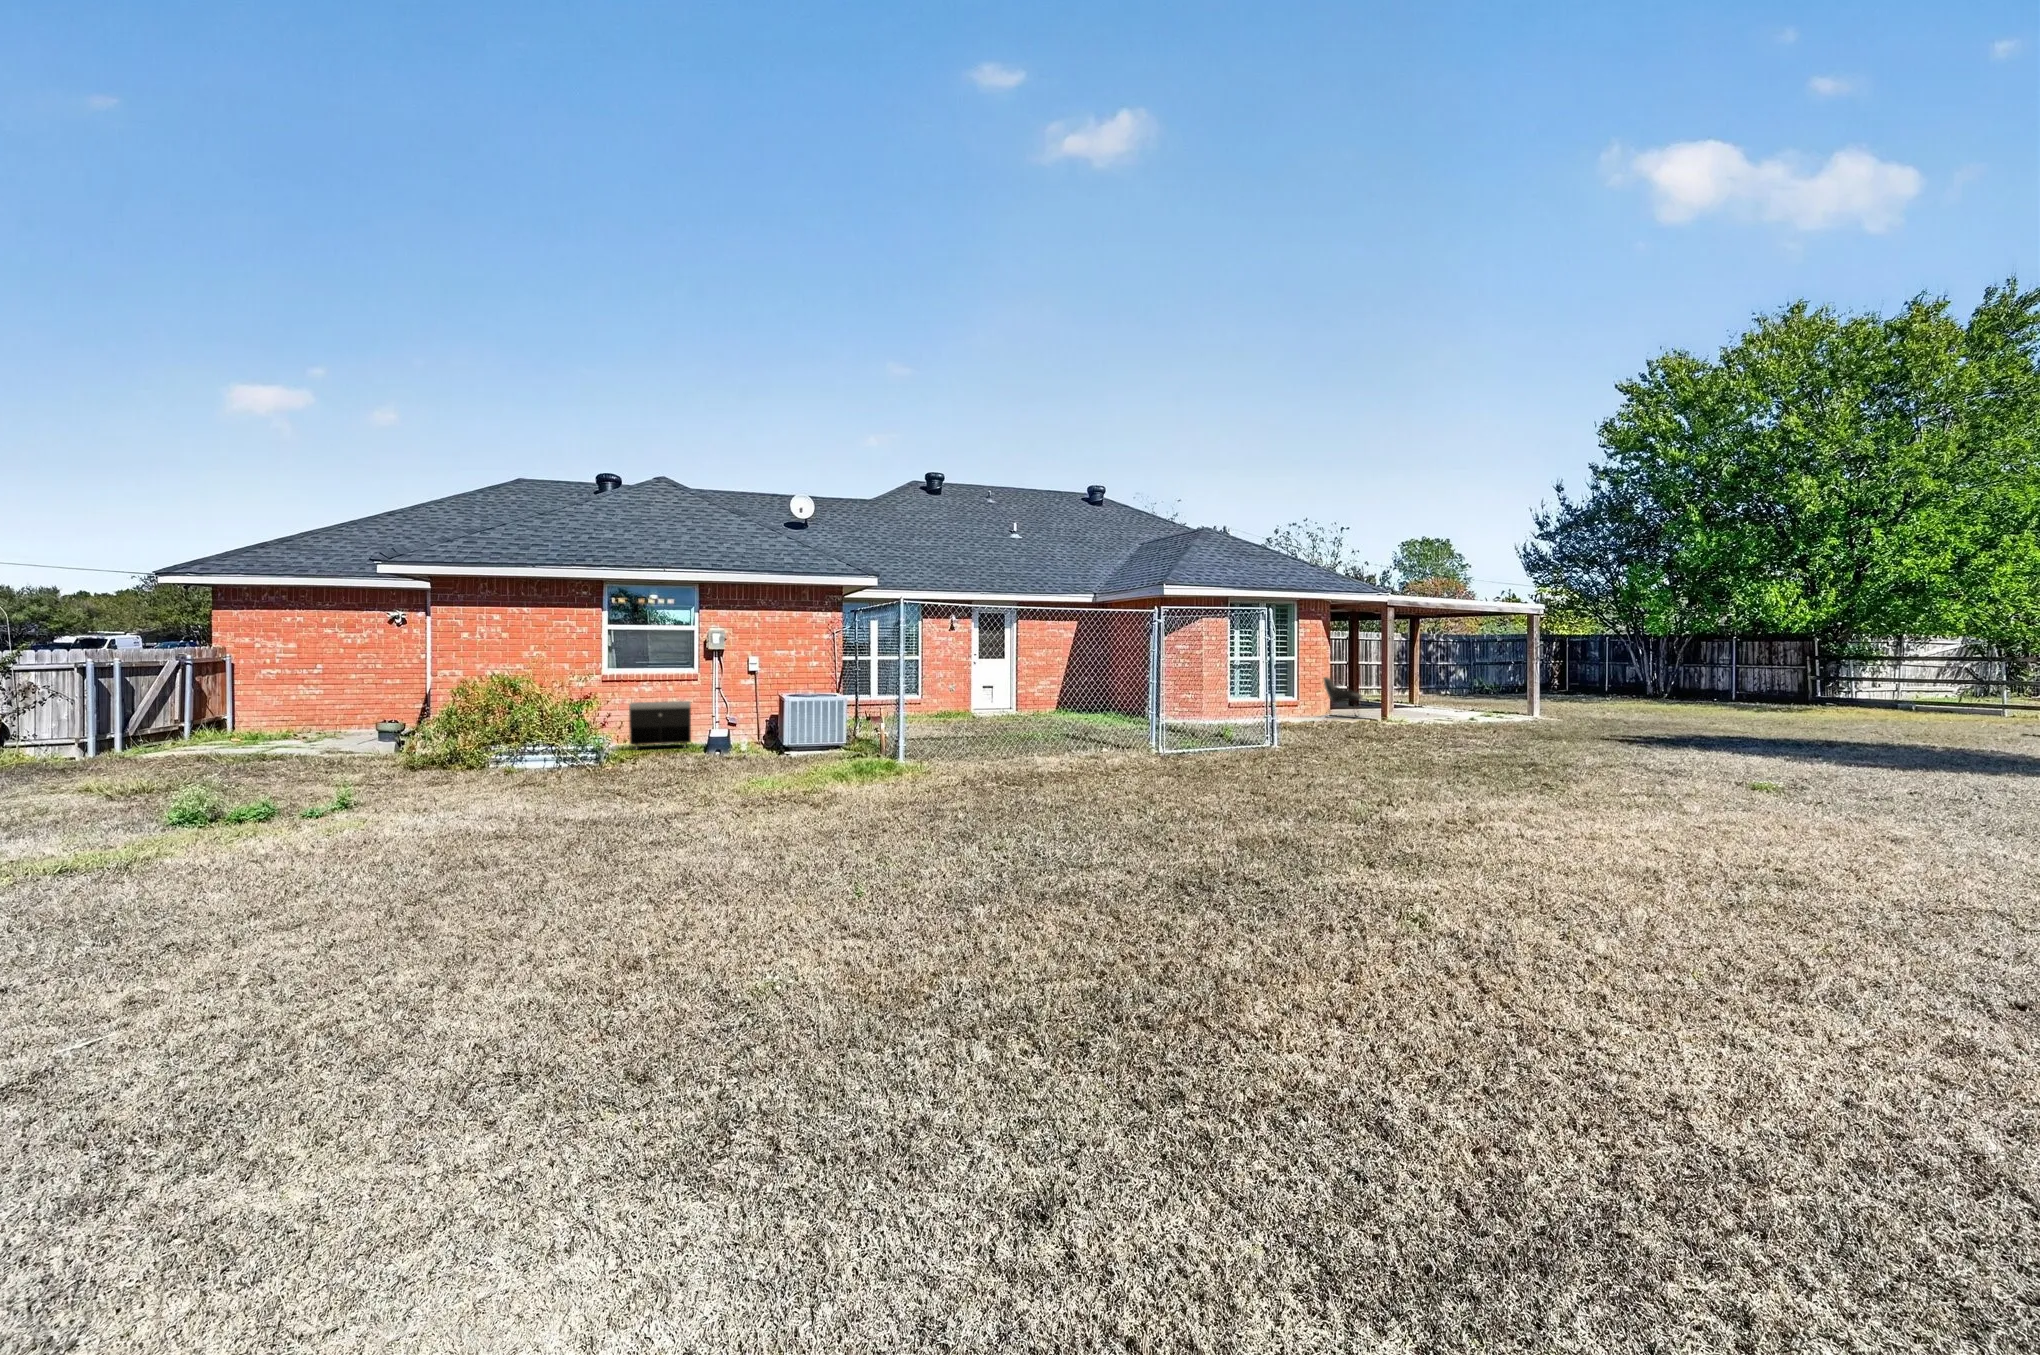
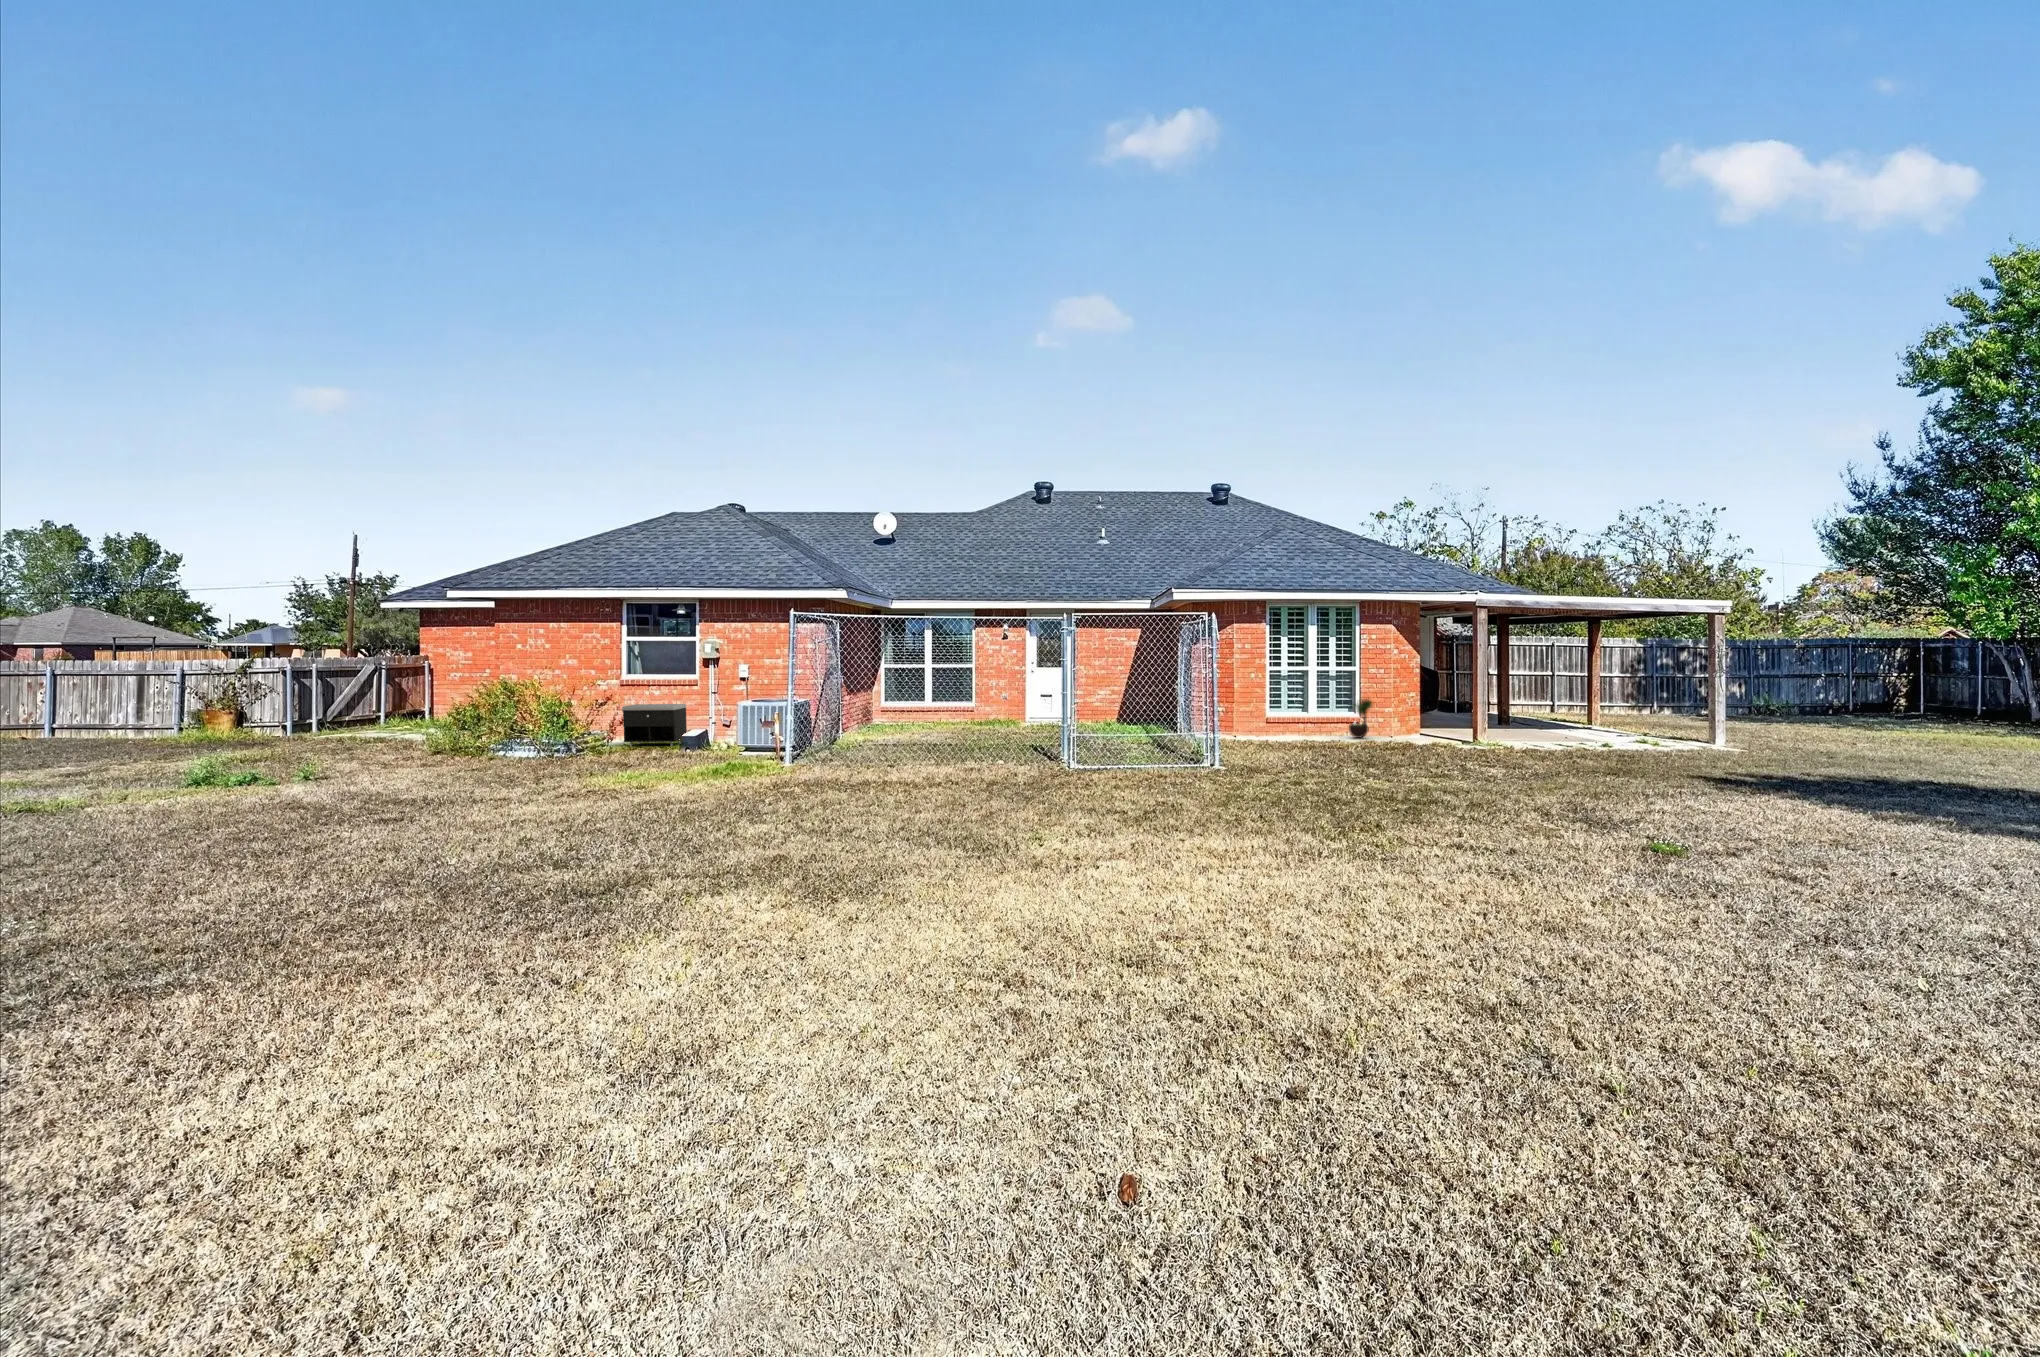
lounge chair: present [1324,677,1362,717] -> none [1398,690,1450,740]
potted tree: none [1289,681,1312,719] -> present [1349,699,1372,738]

